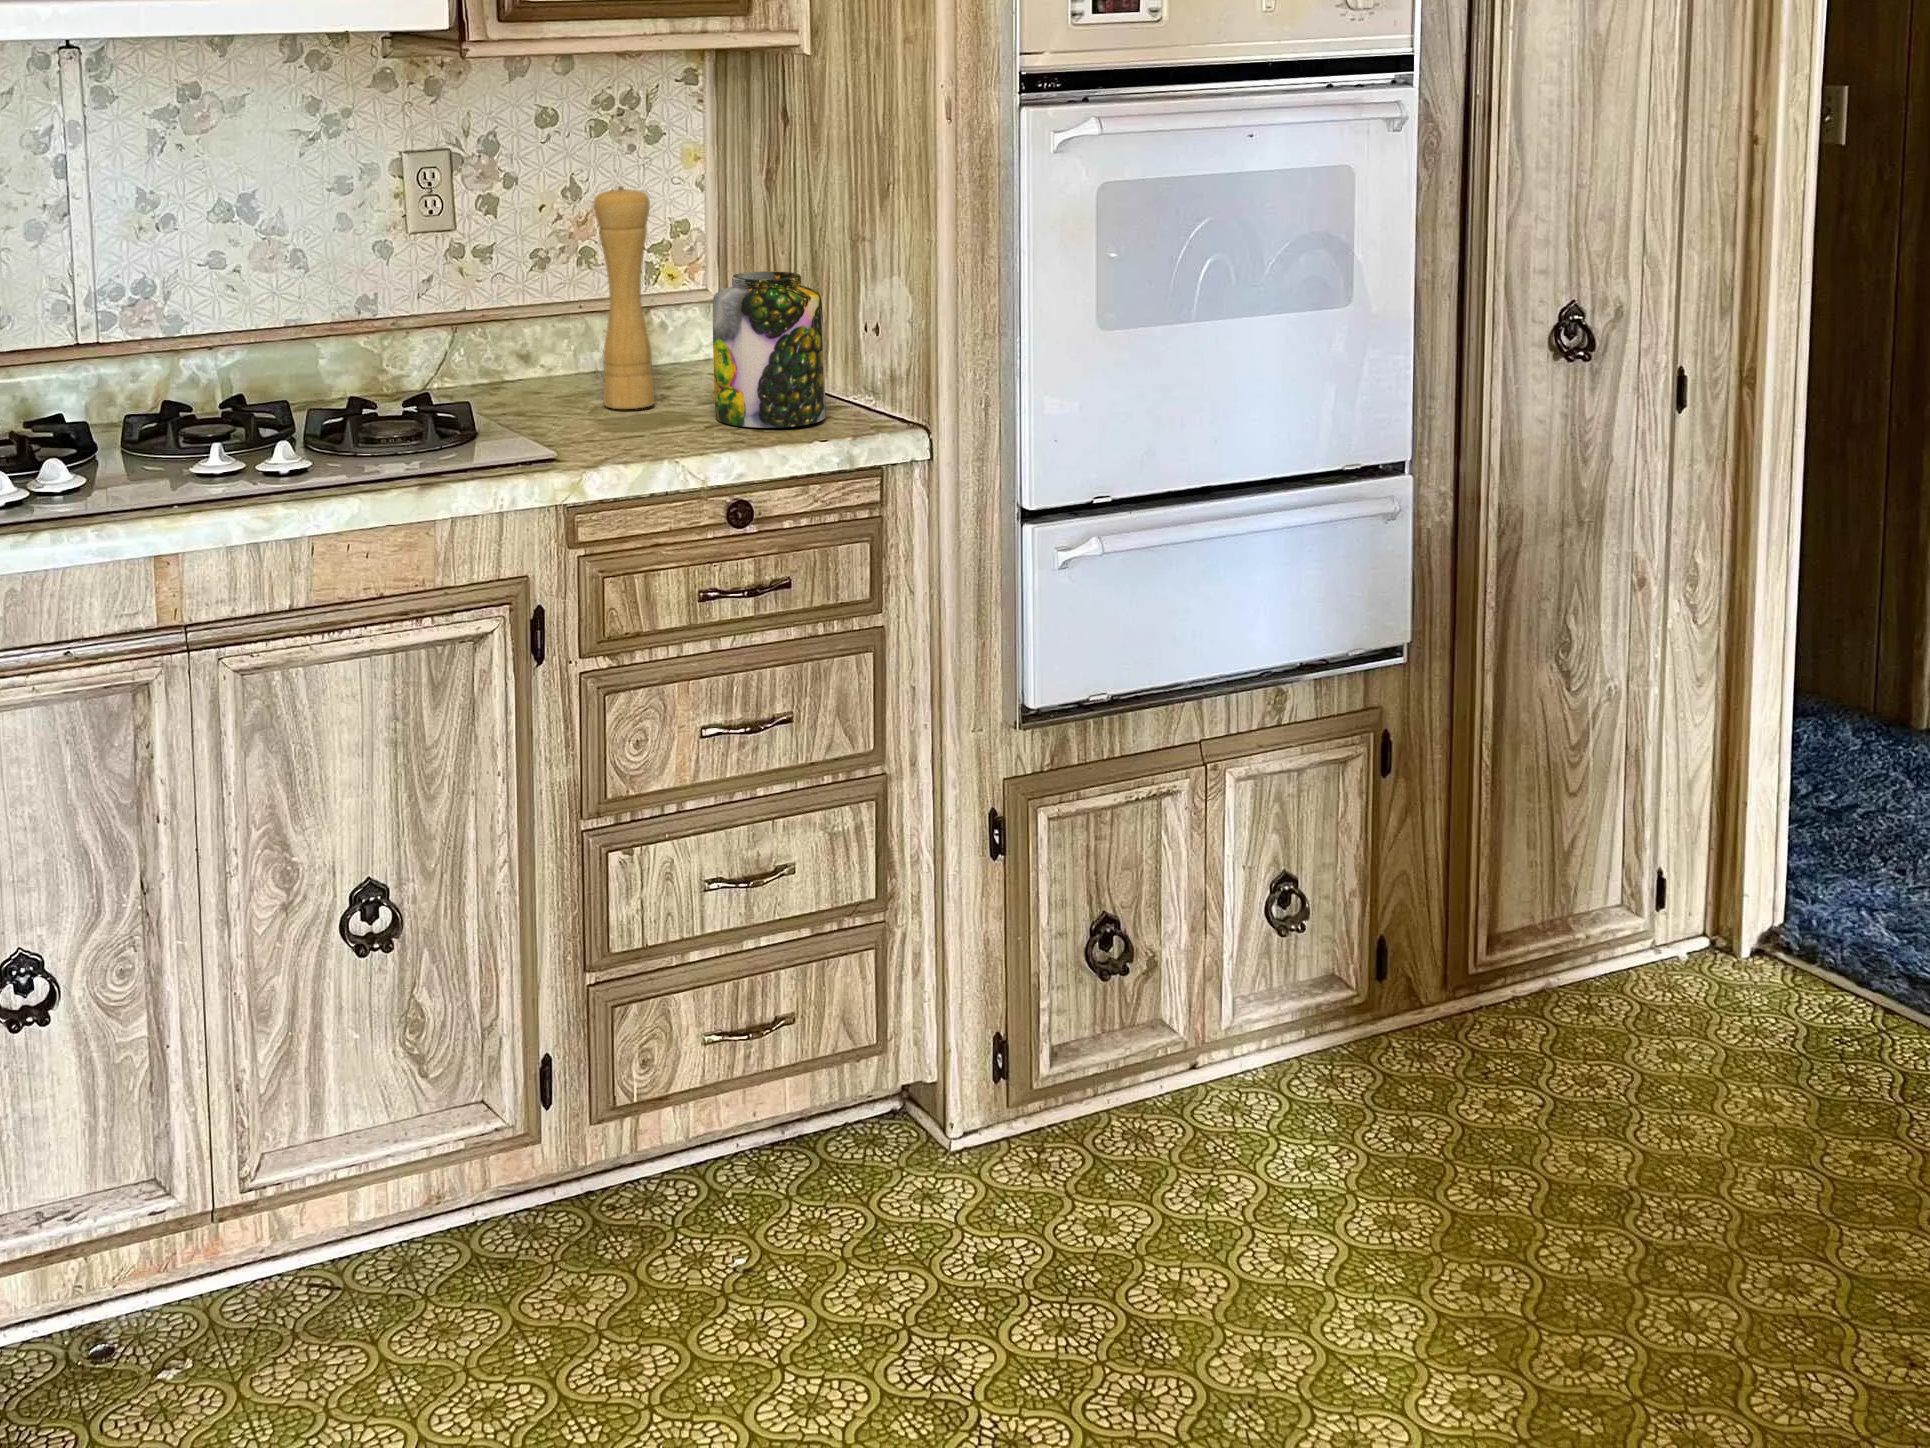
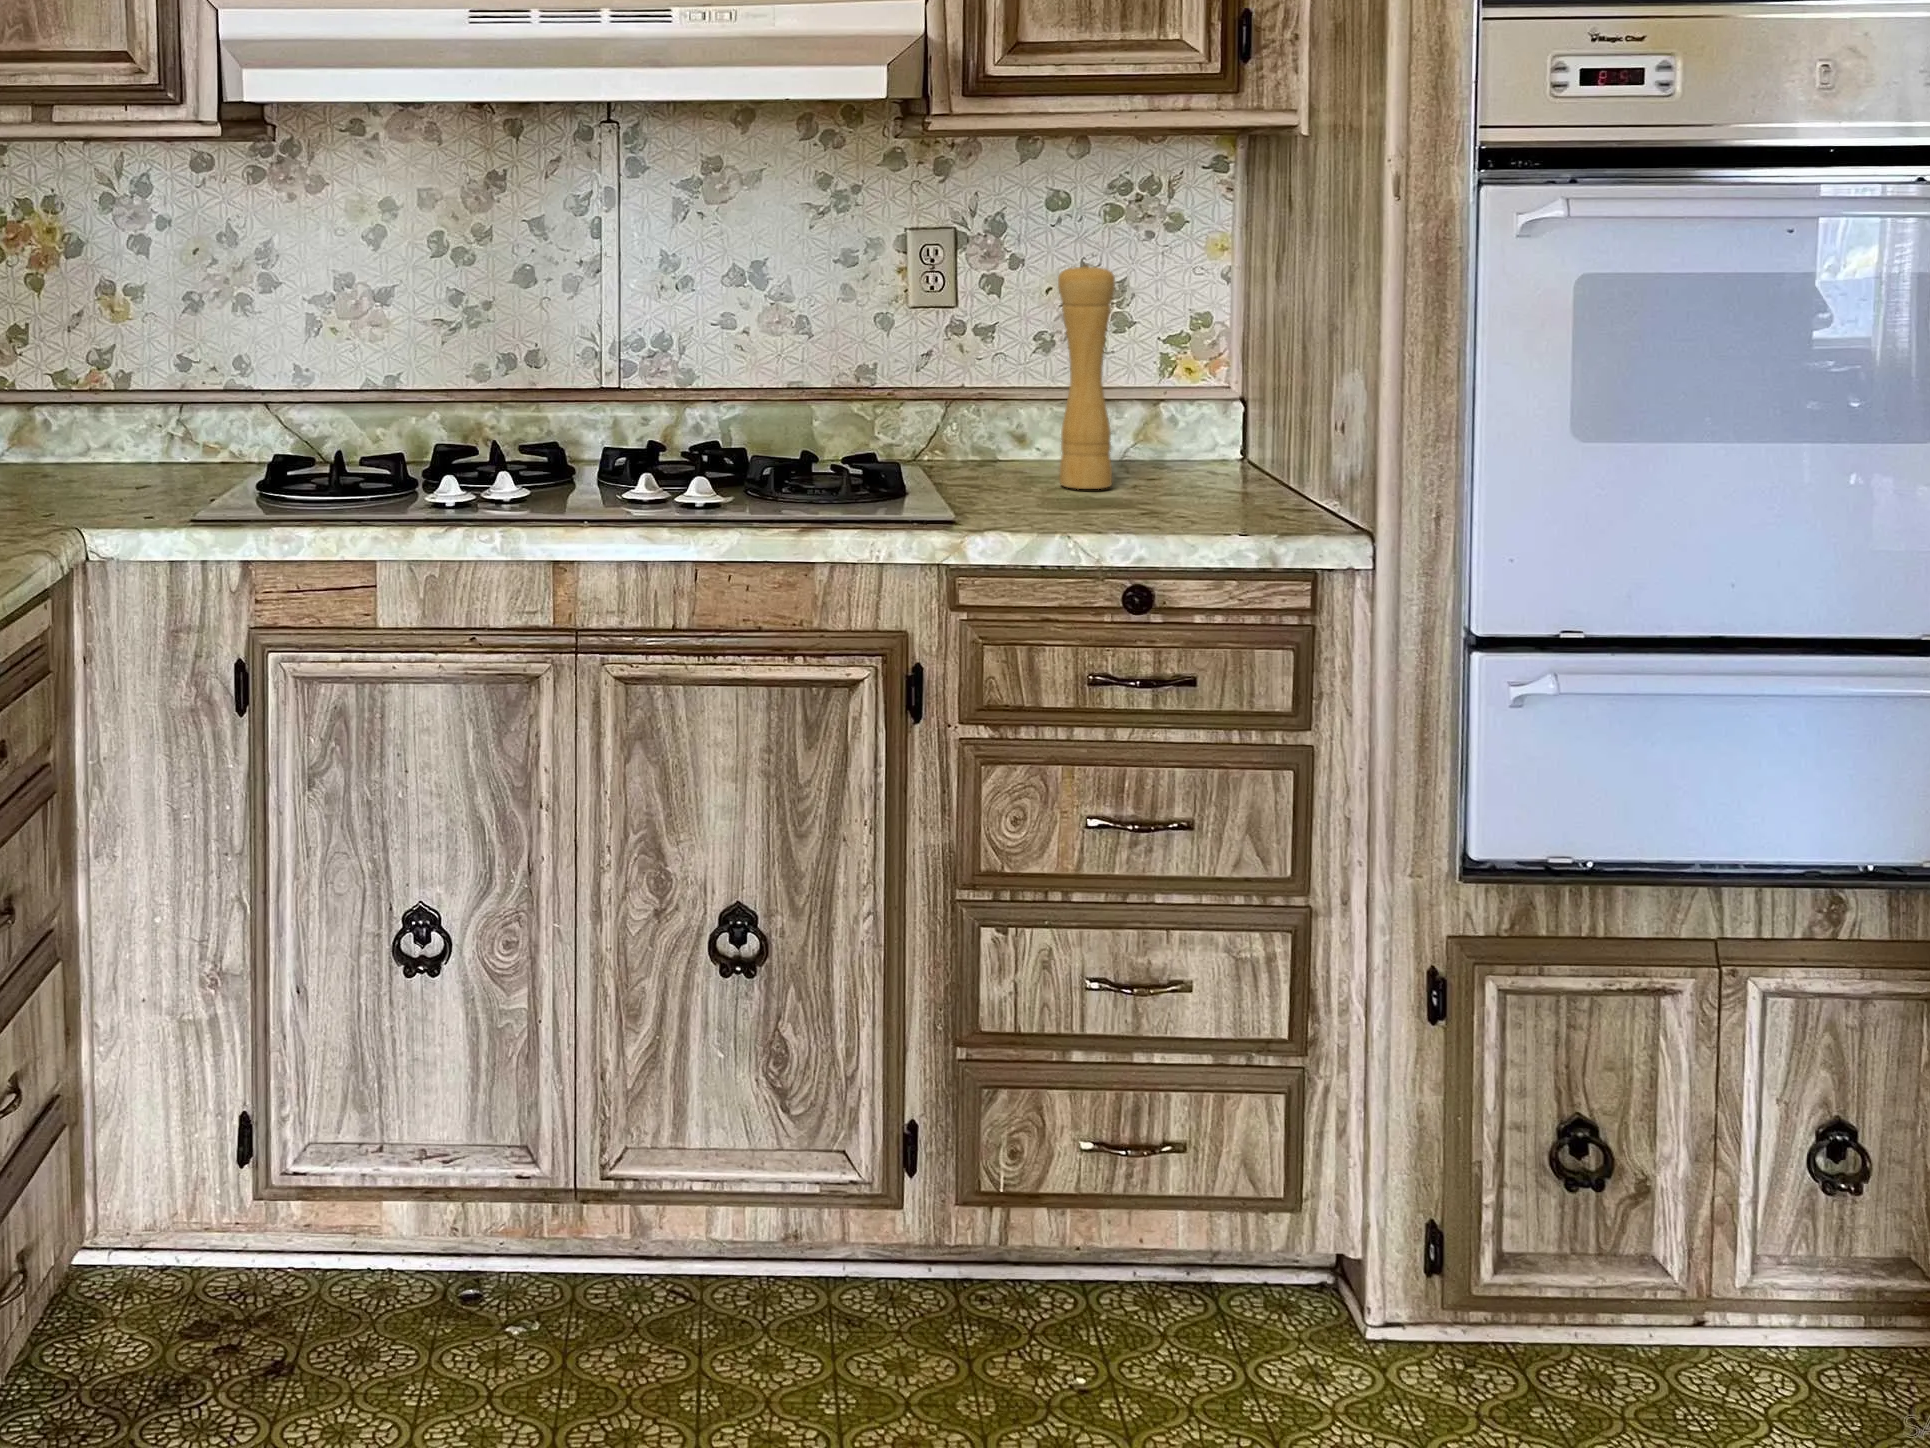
jar: present [713,271,825,428] -> none [1160,357,1276,519]

